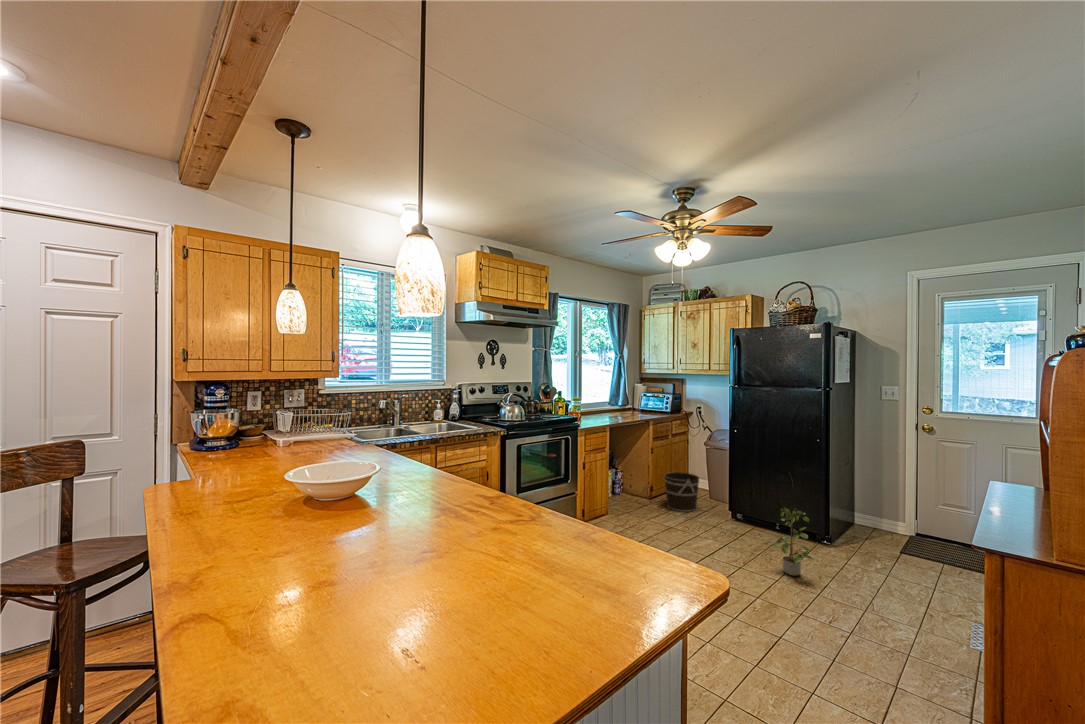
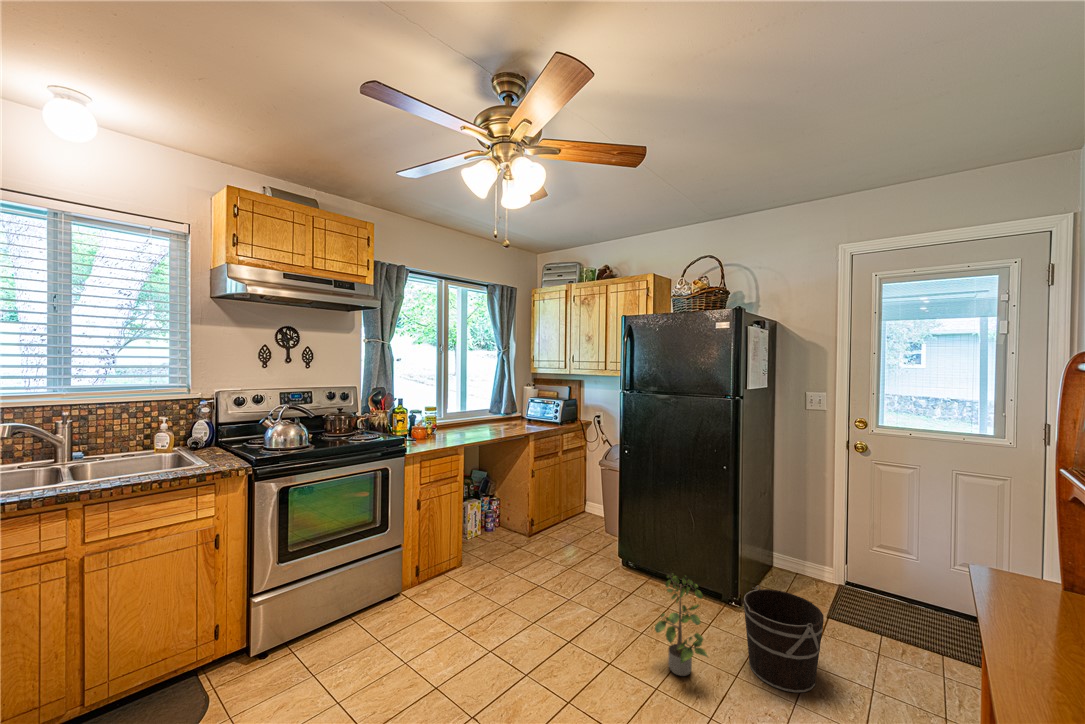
bucket: present [664,472,699,512] -> present [743,586,824,693]

